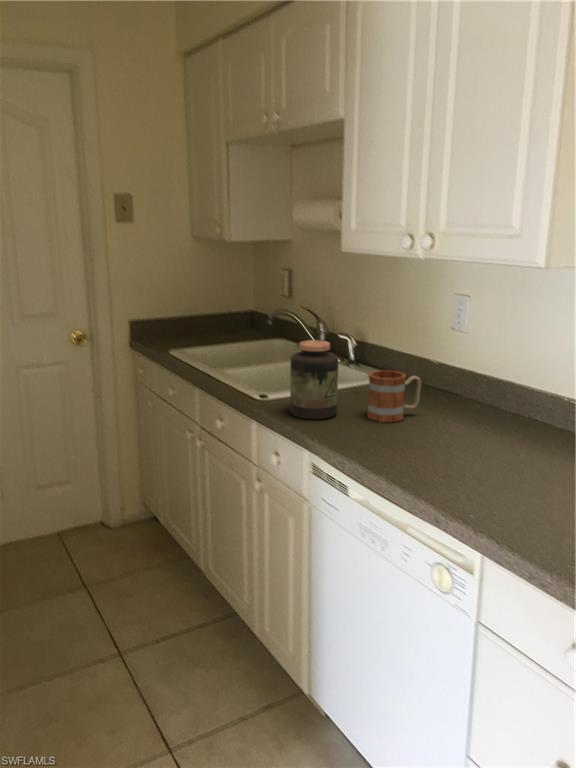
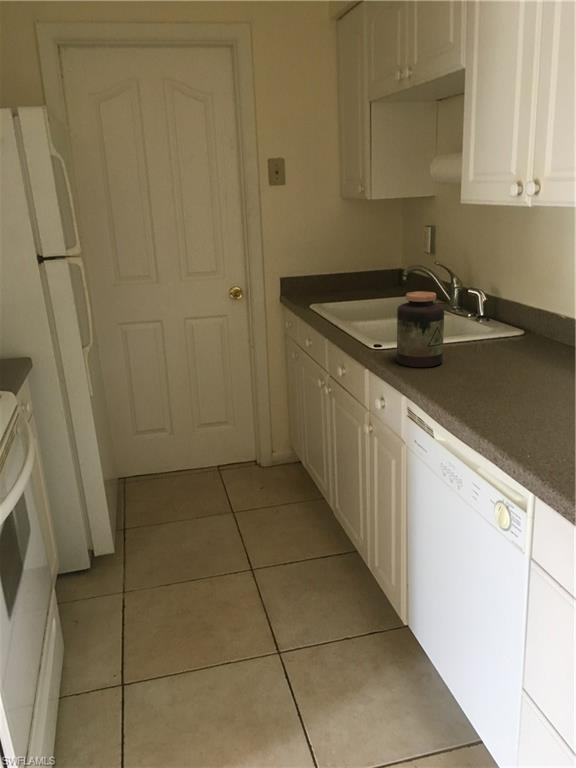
mug: present [367,370,421,422] -> none [472,322,530,373]

